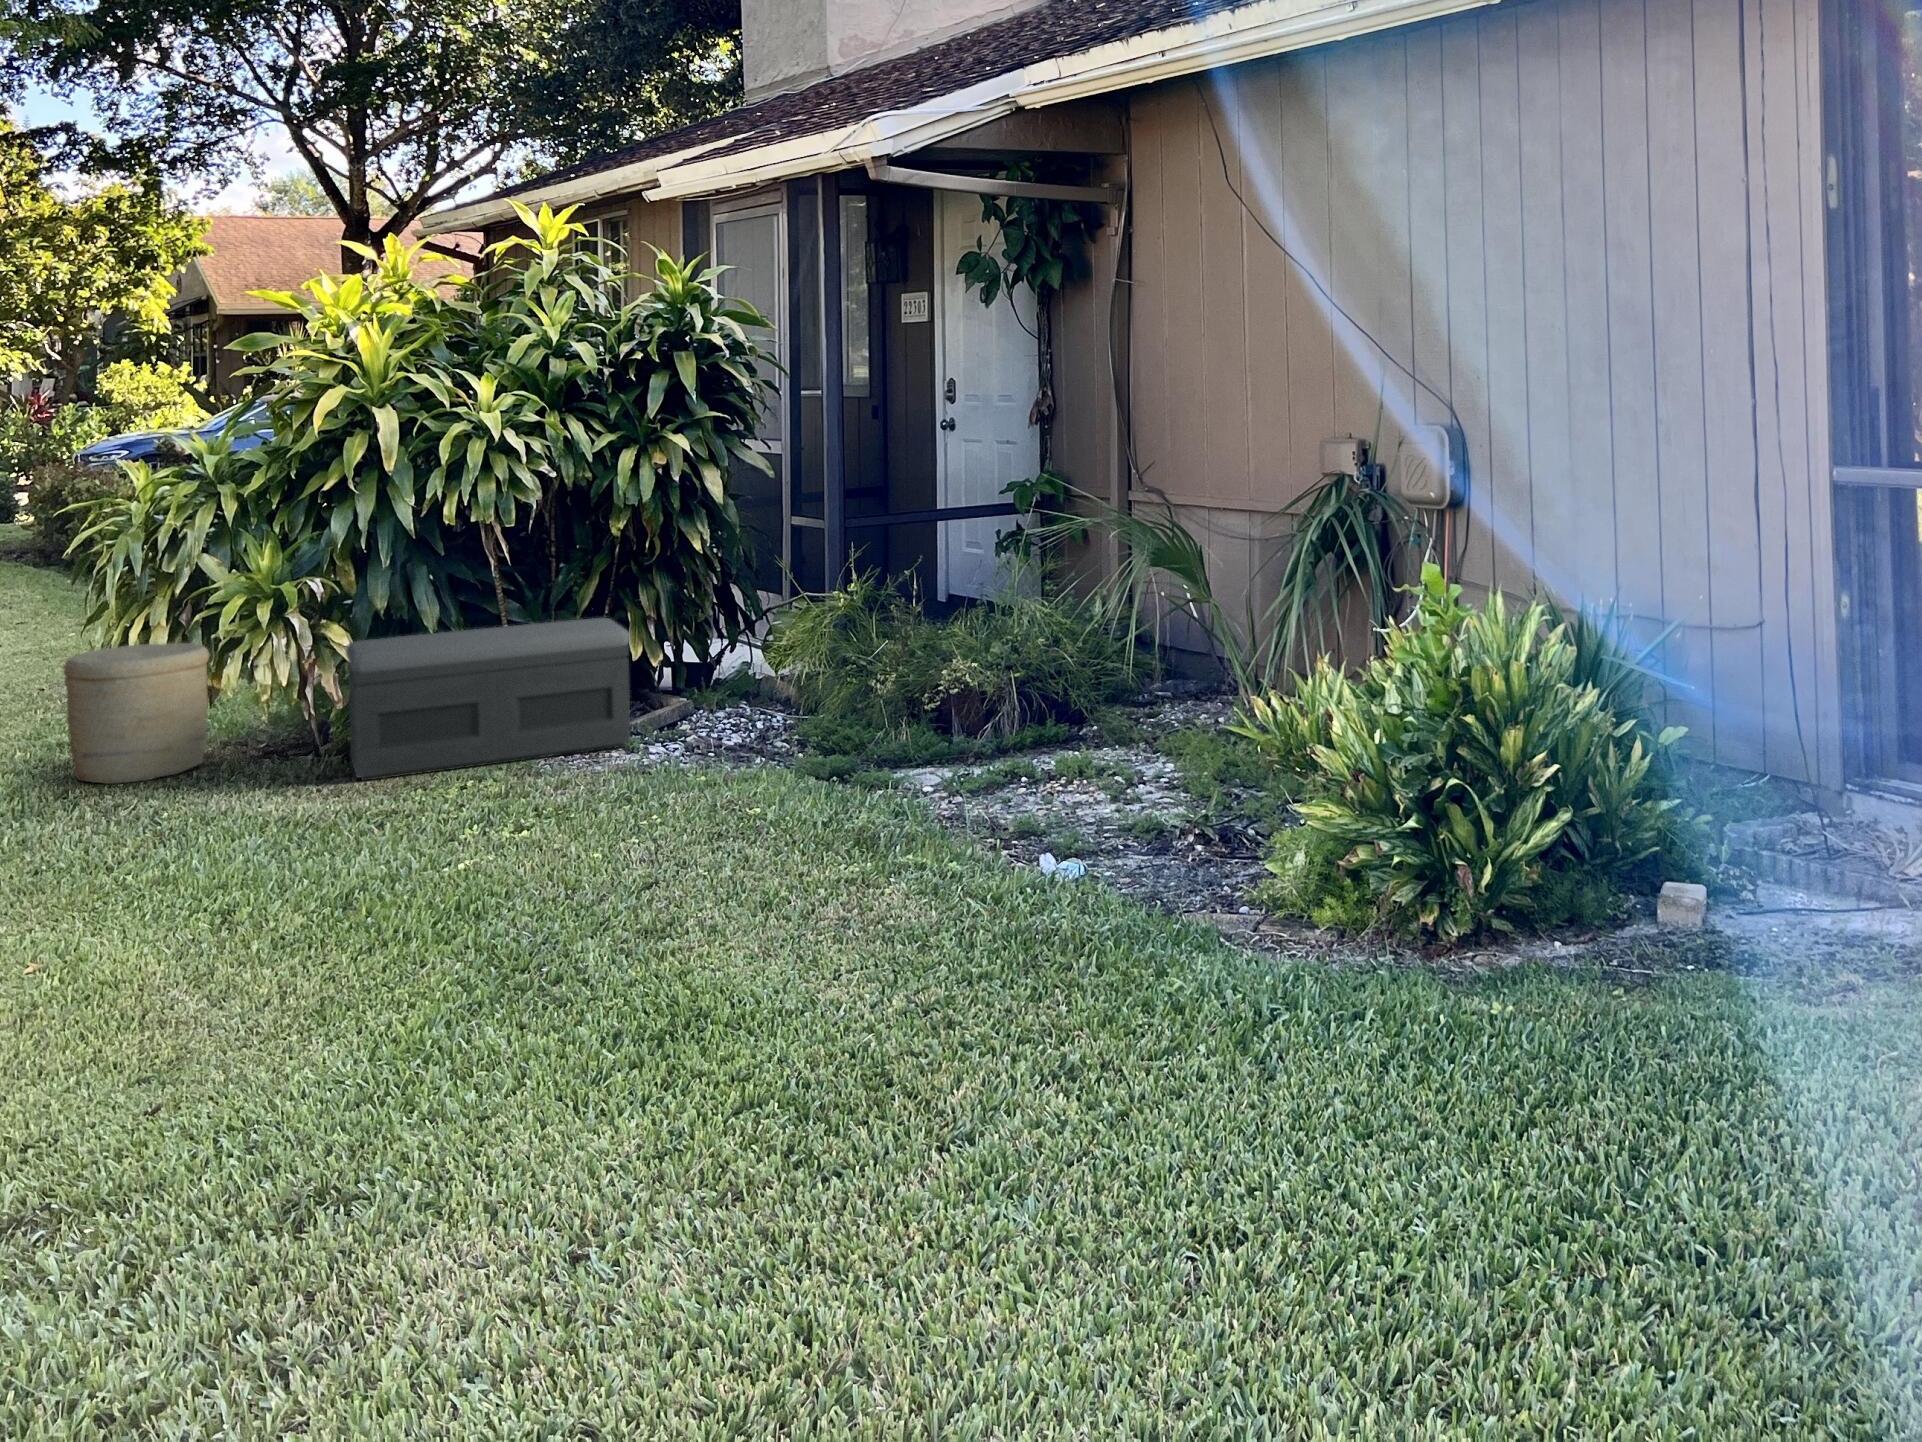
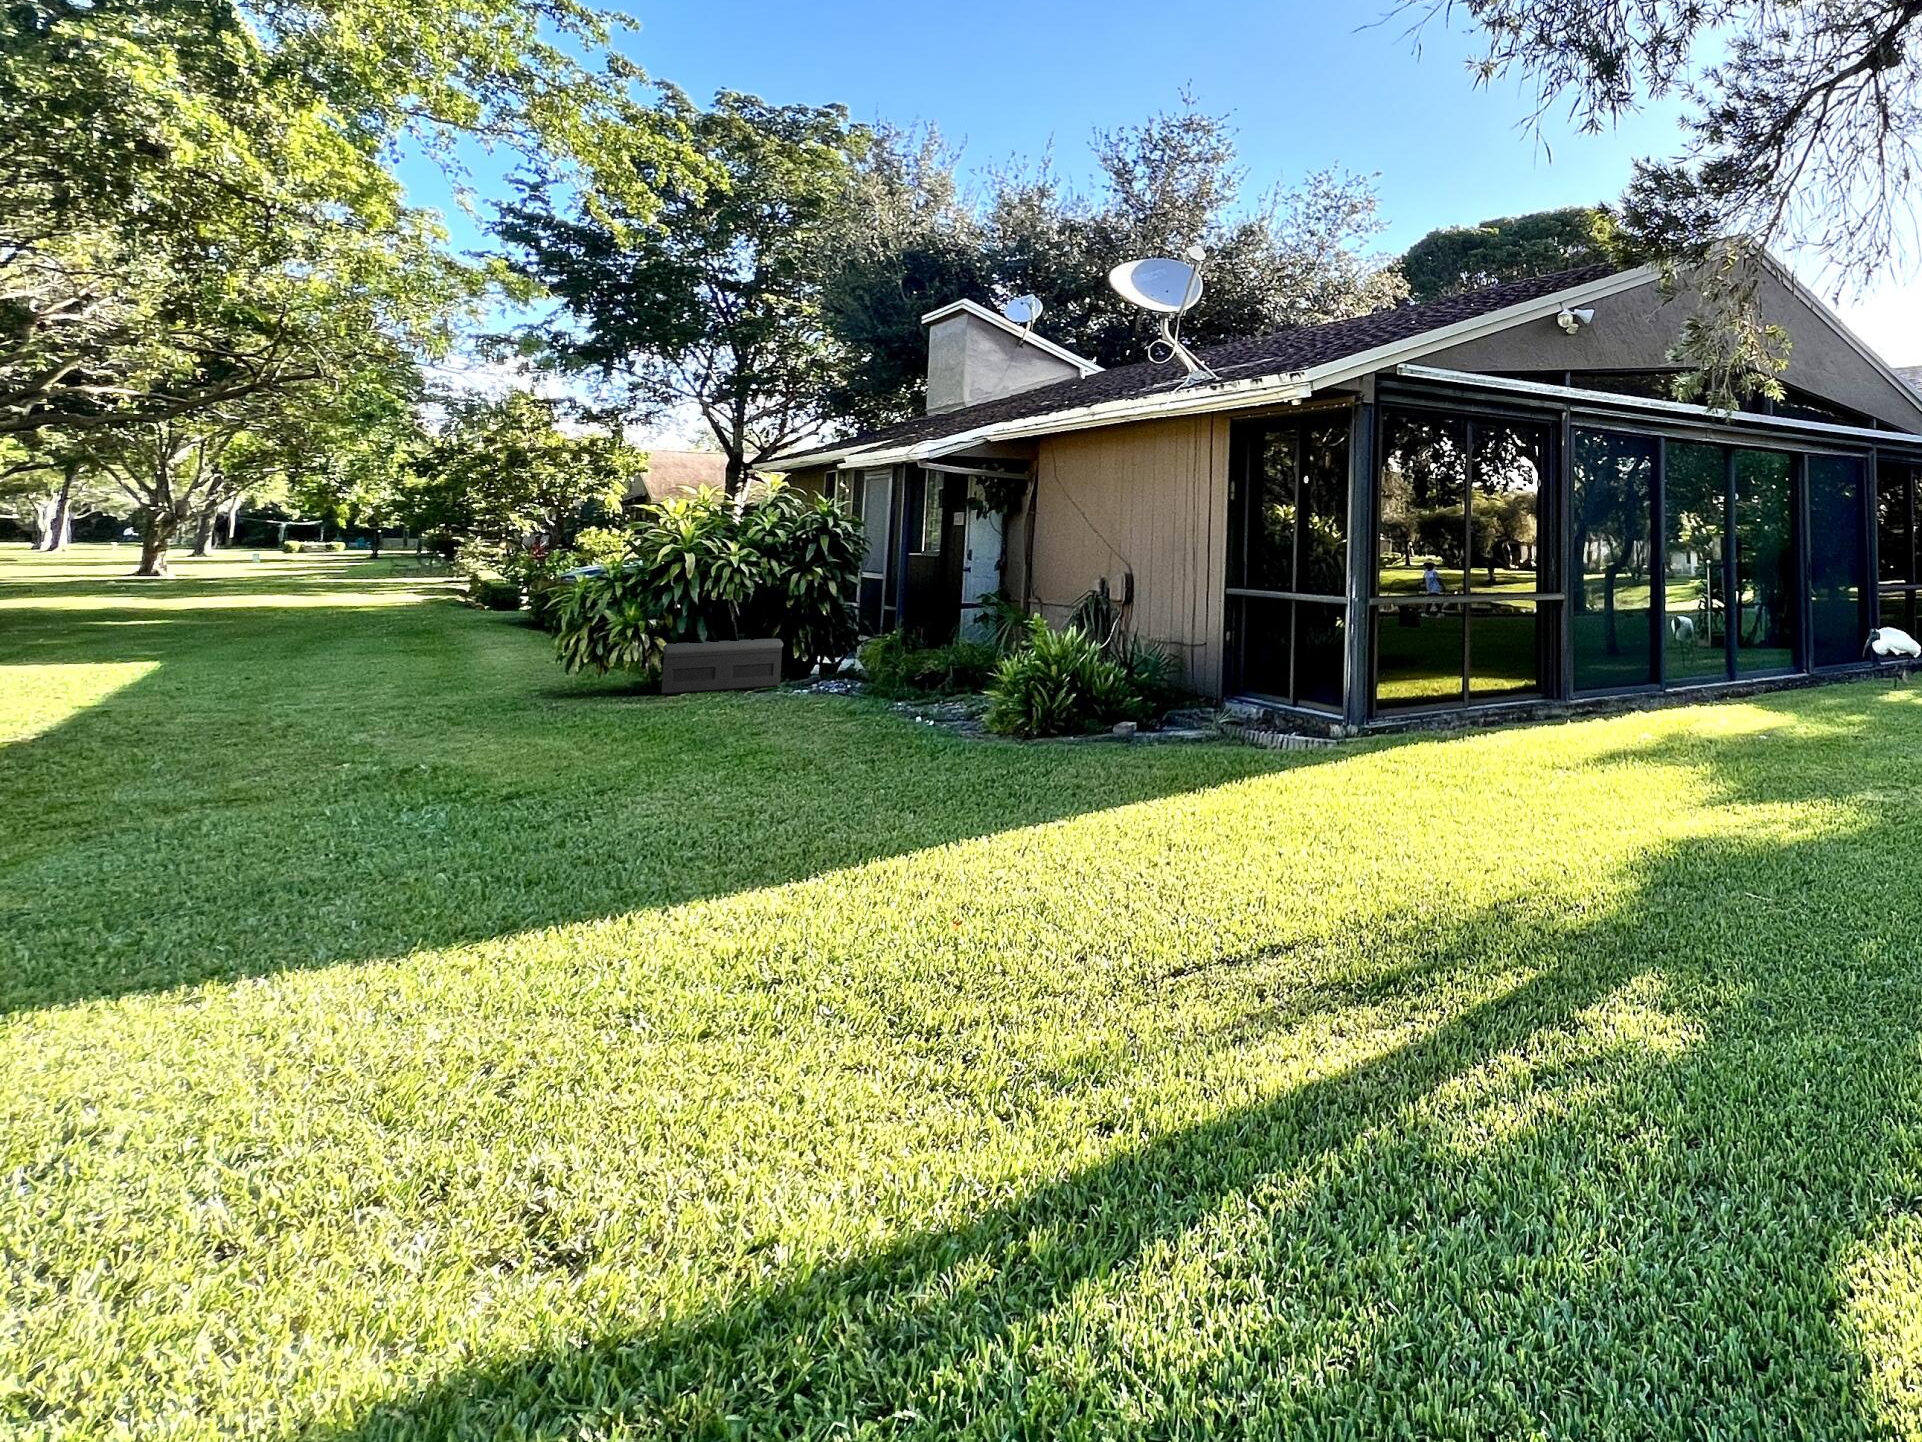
woven basket: present [64,643,209,784] -> none [544,644,607,696]

